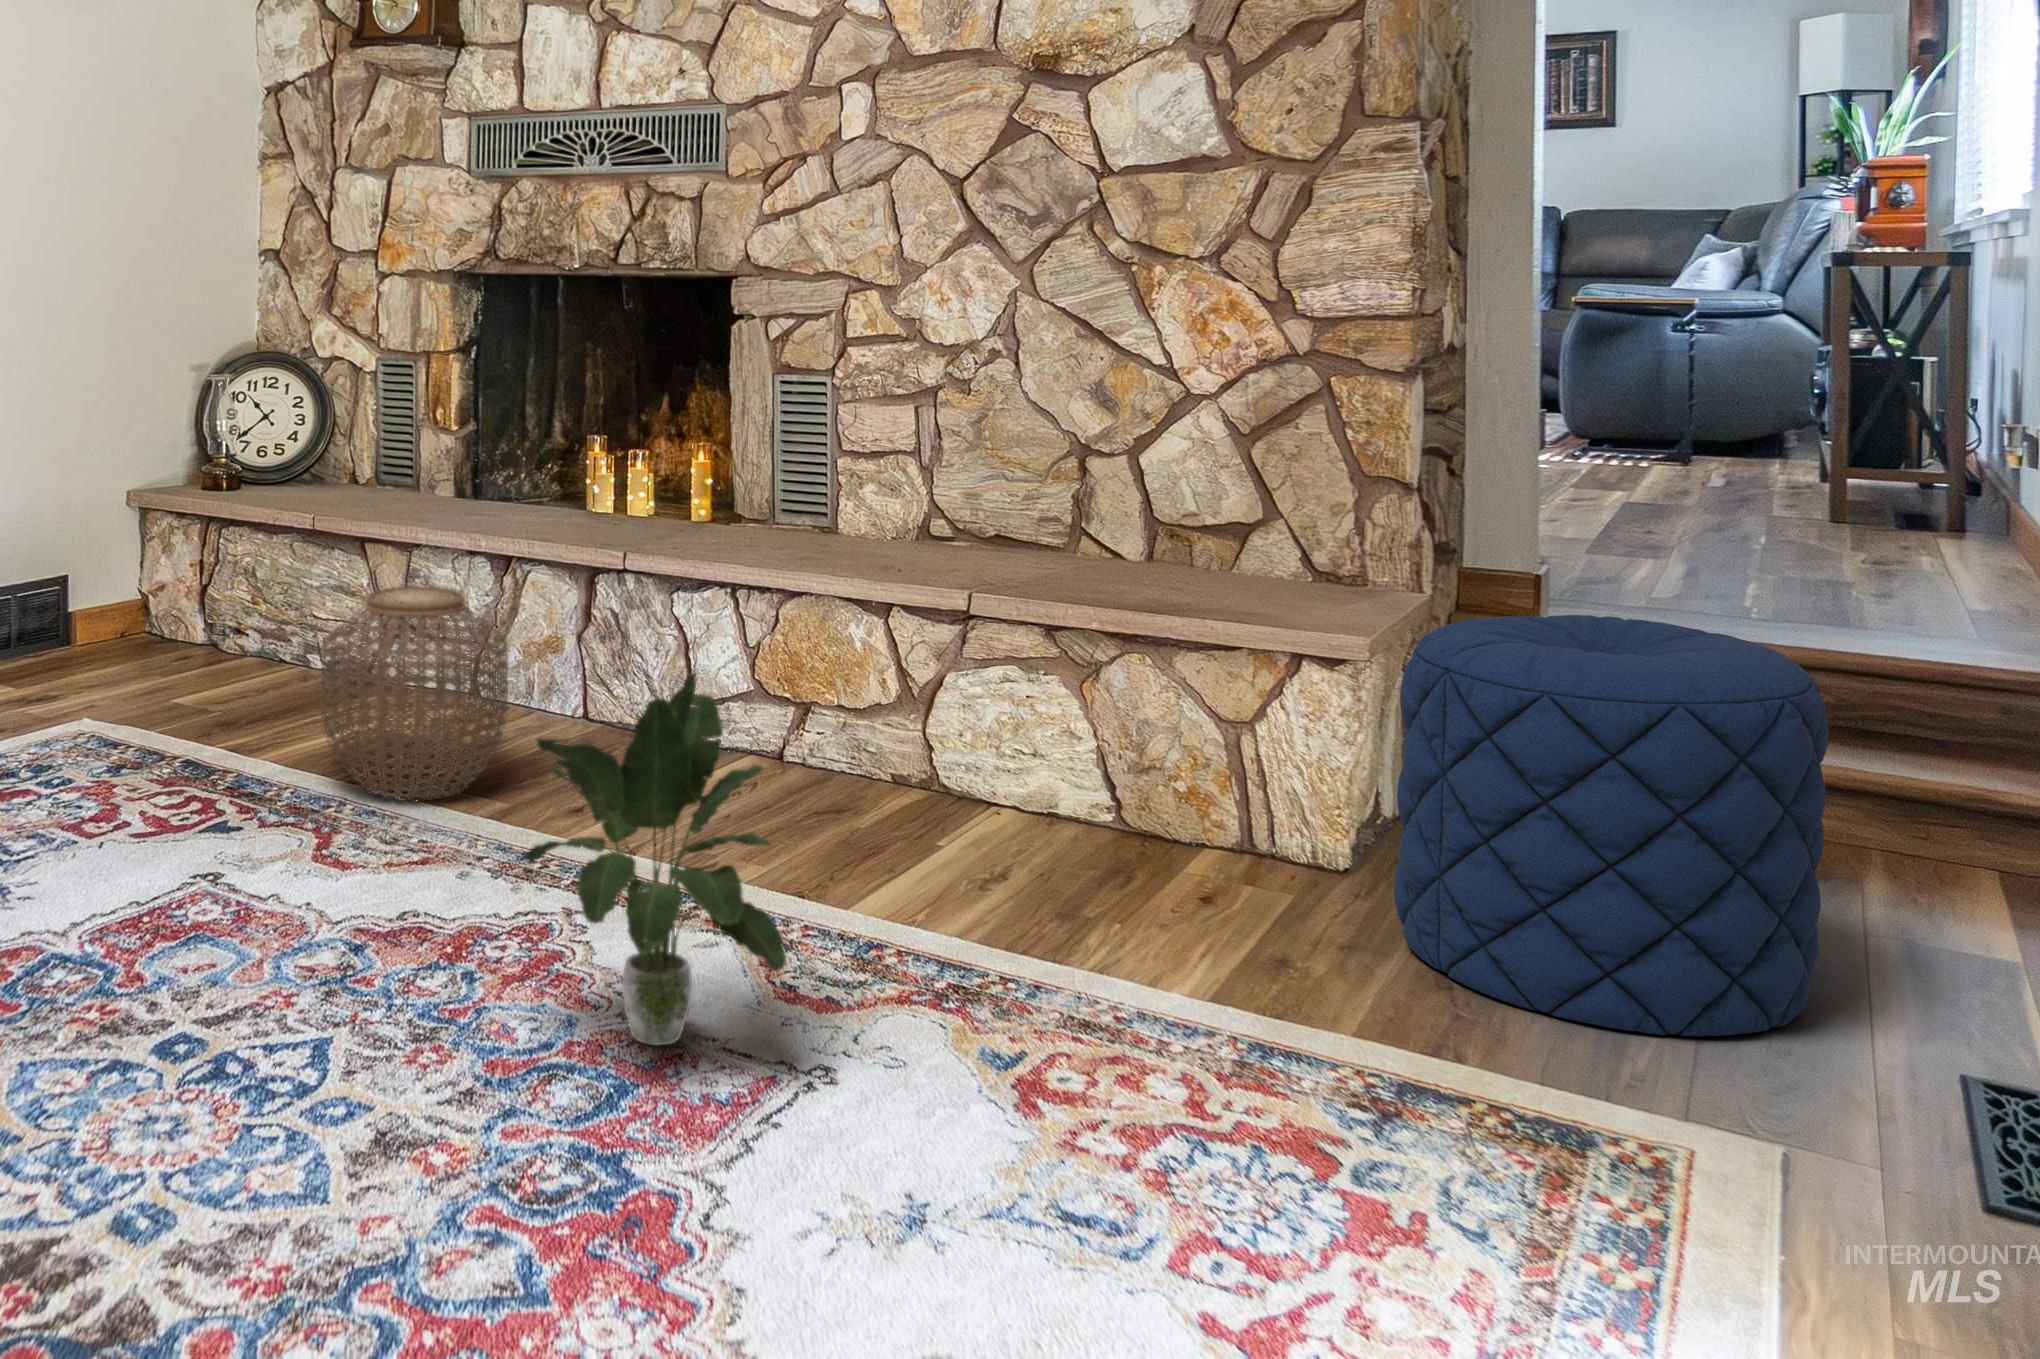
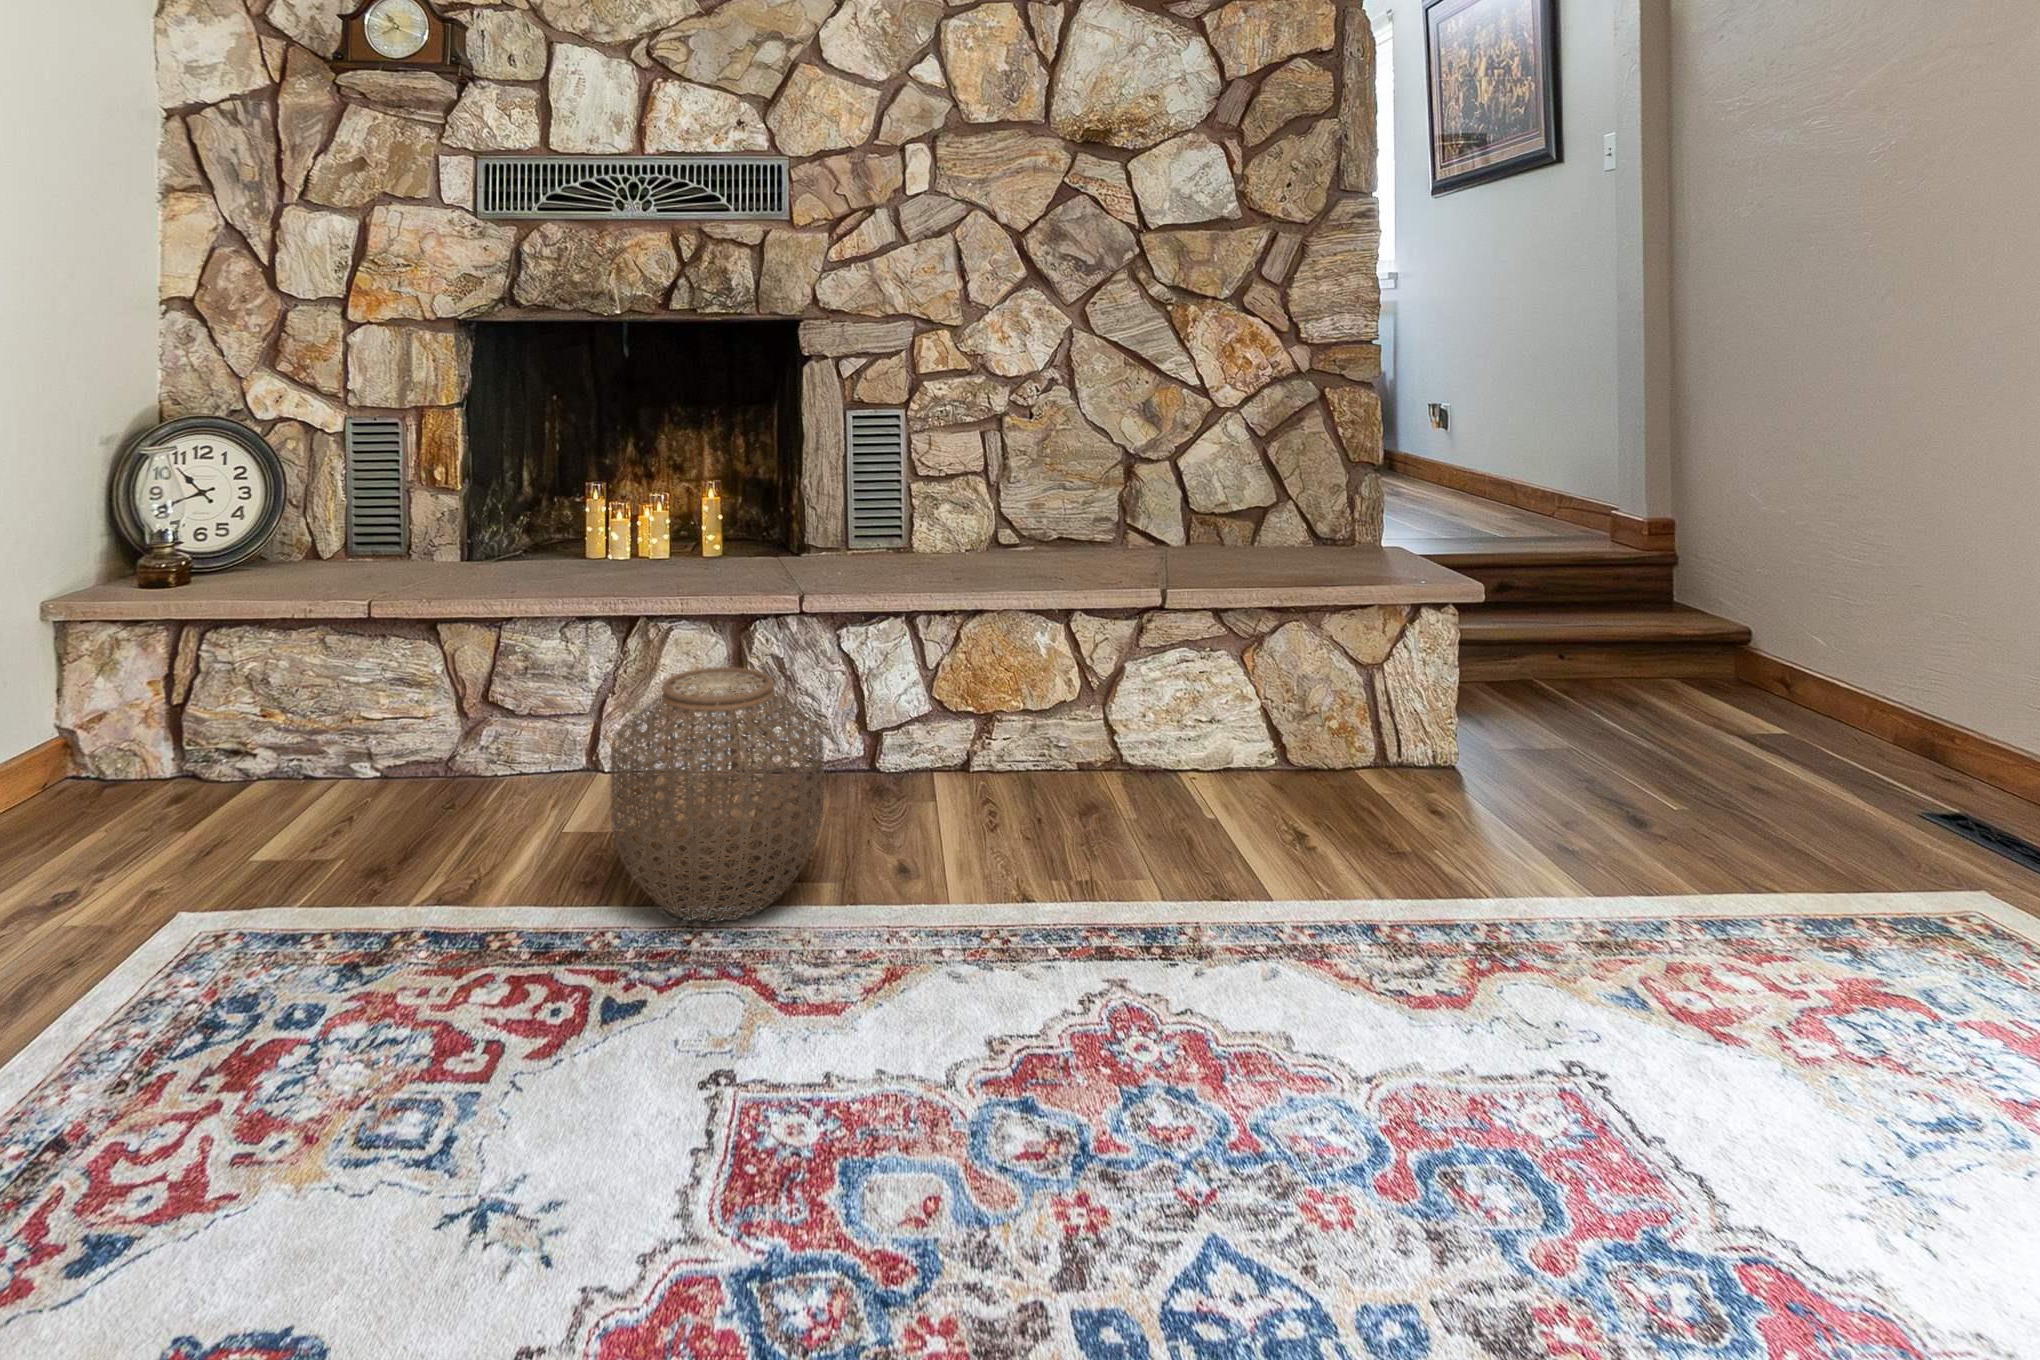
pouf: present [1394,615,1829,1036] -> none [1544,548,1847,846]
potted plant: present [515,673,787,1045] -> none [1319,727,1622,1134]

